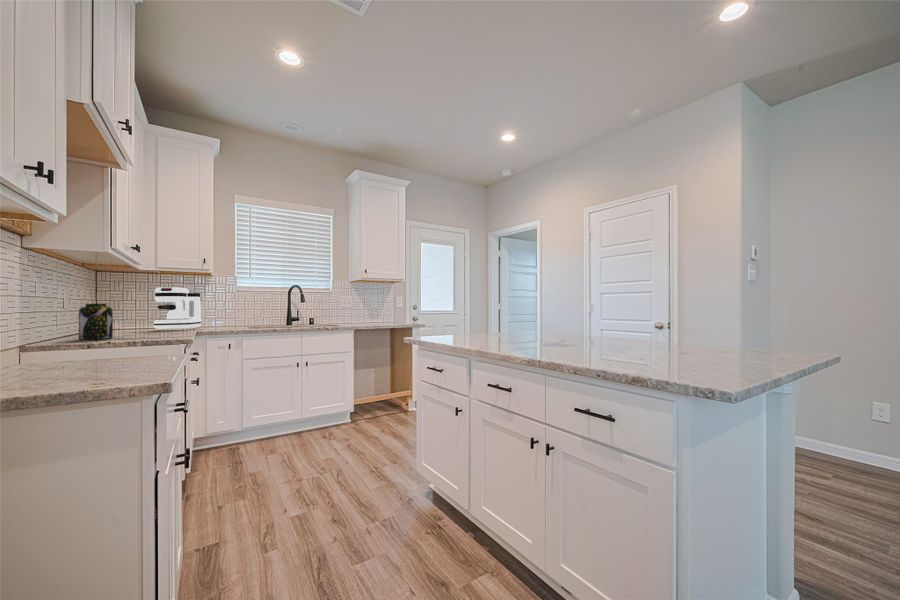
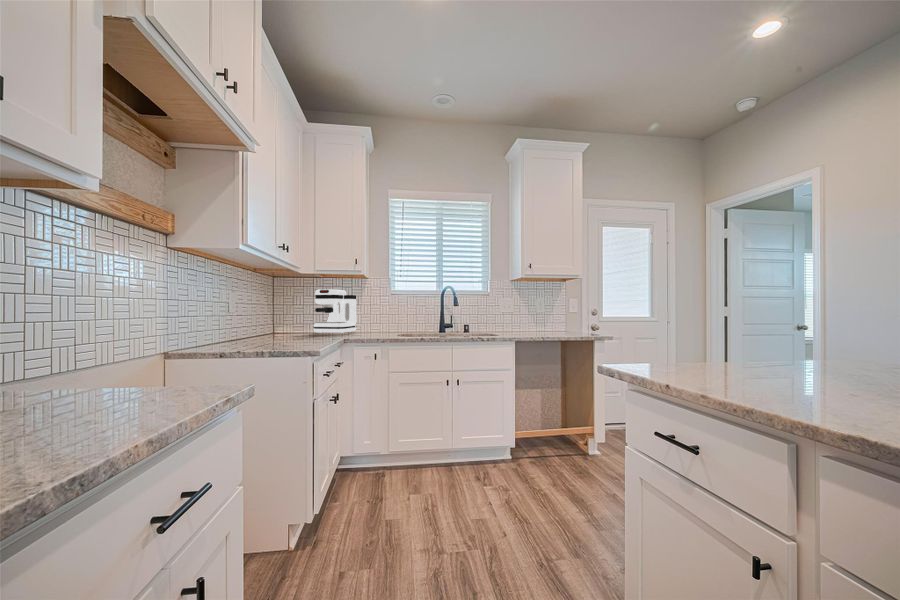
jar: present [79,304,113,339] -> none [230,308,259,346]

